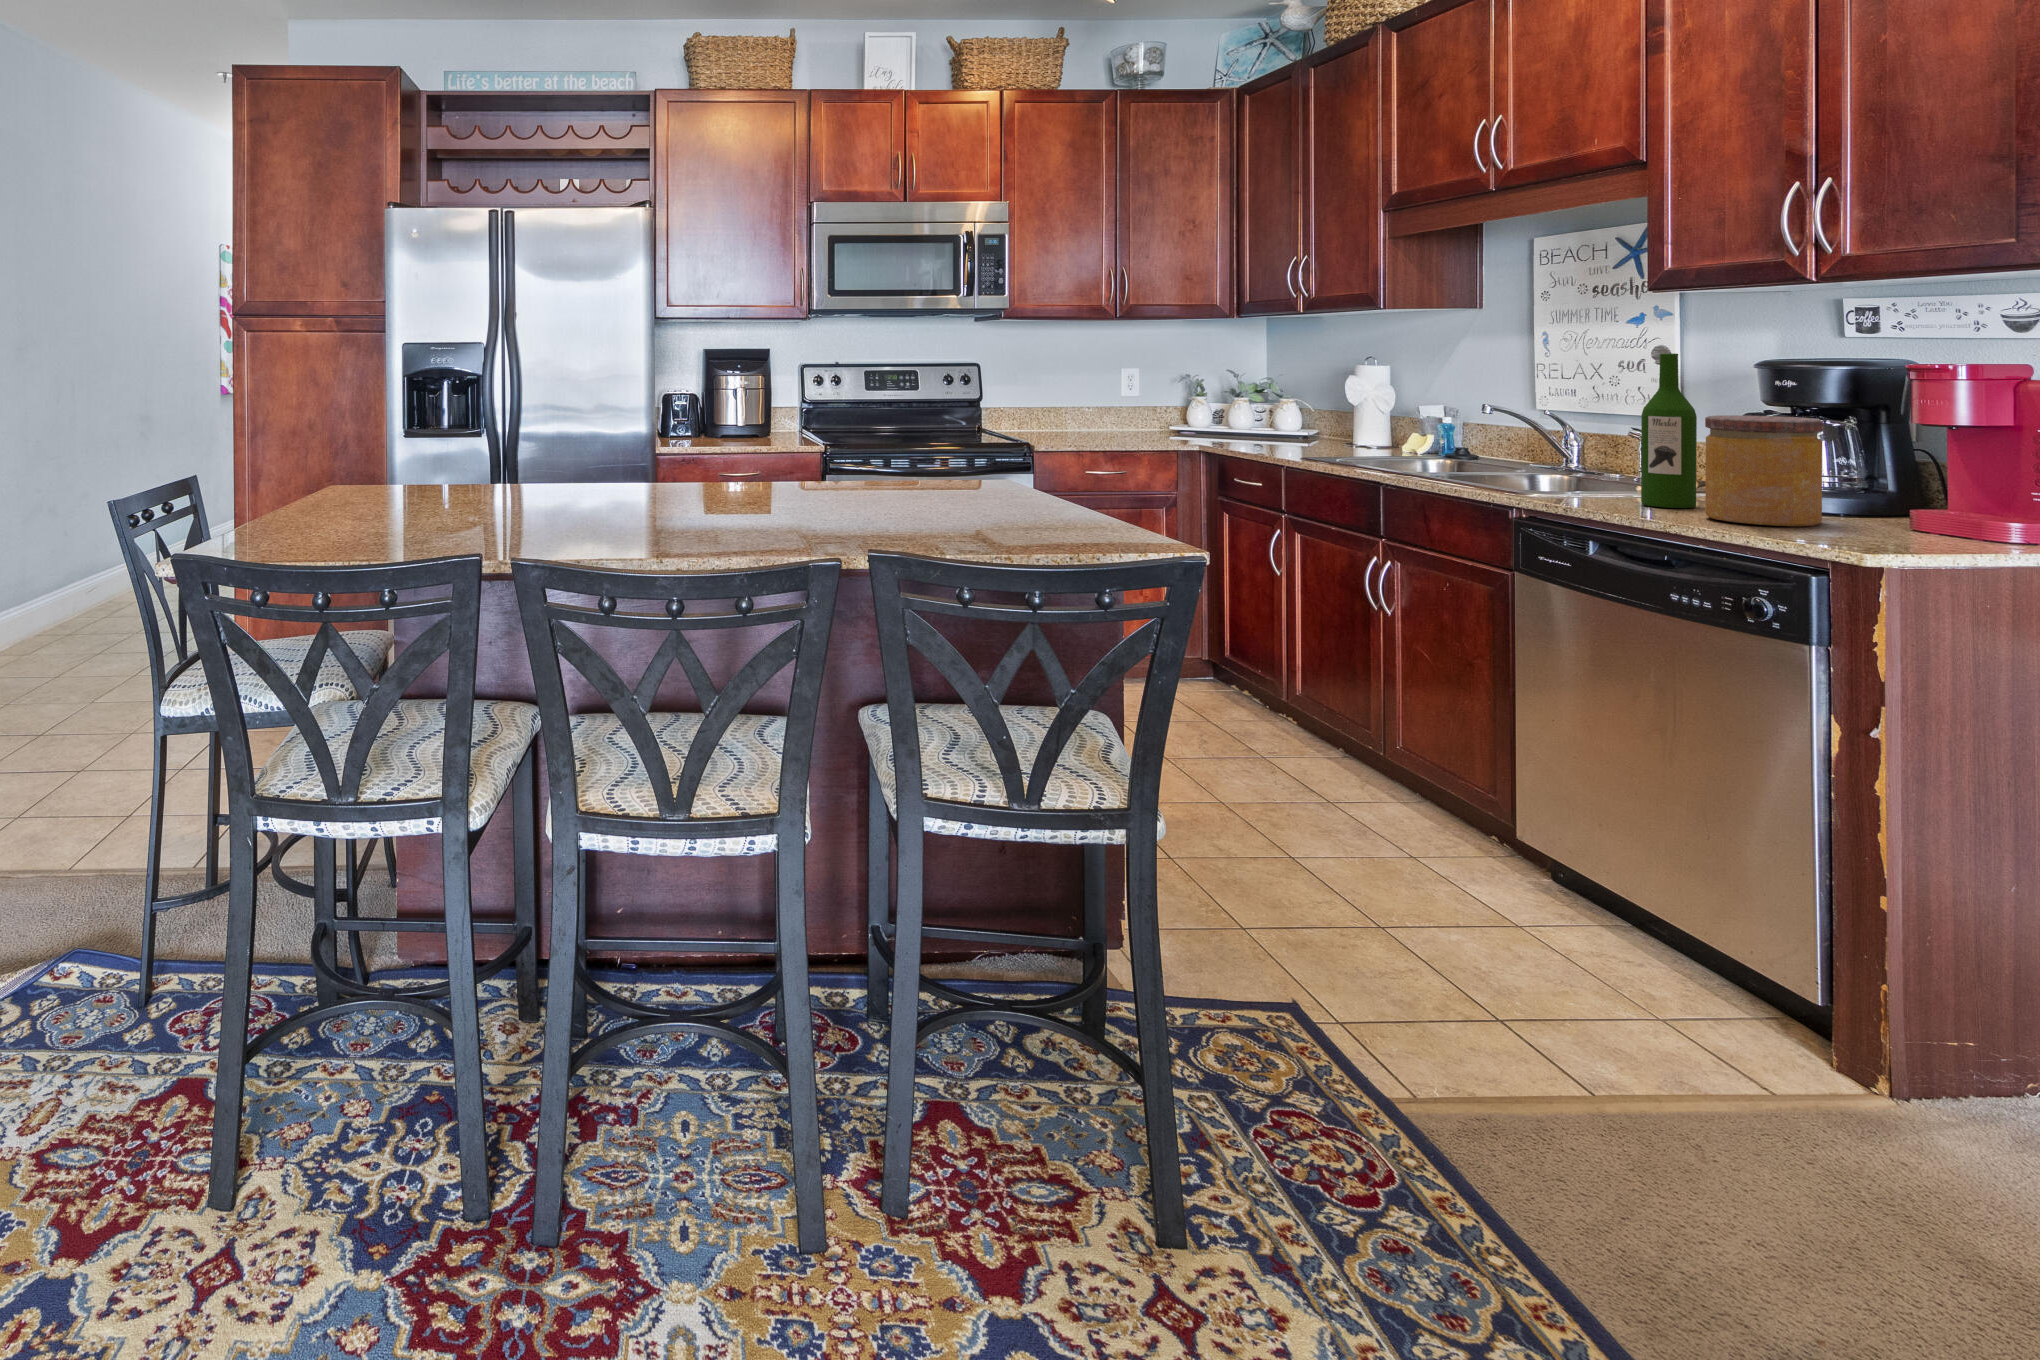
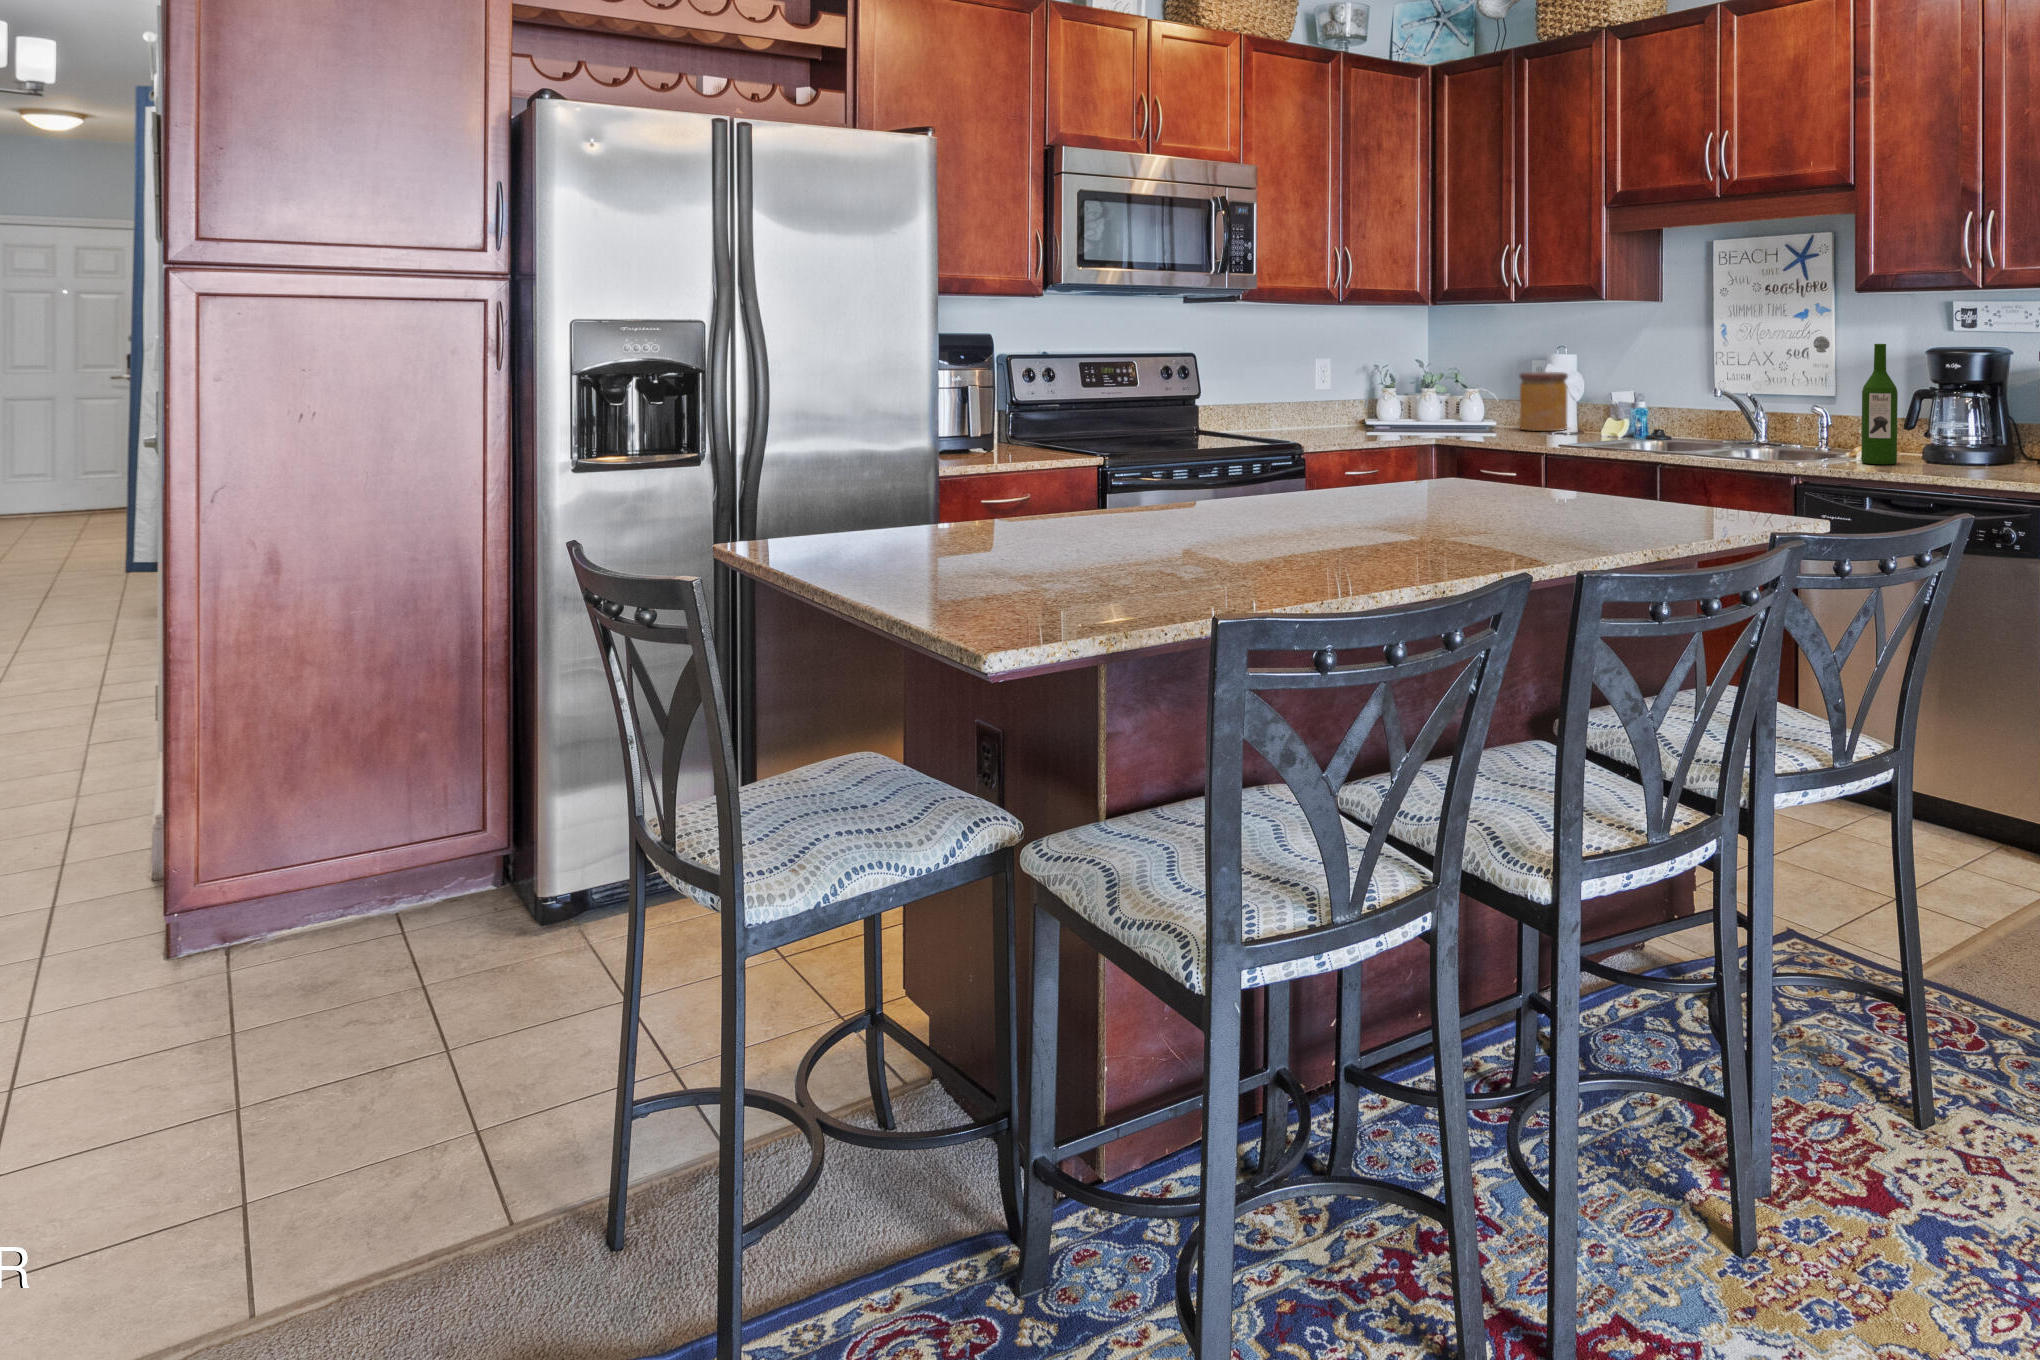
jar: present [1705,415,1823,526] -> present [1520,372,1568,431]

